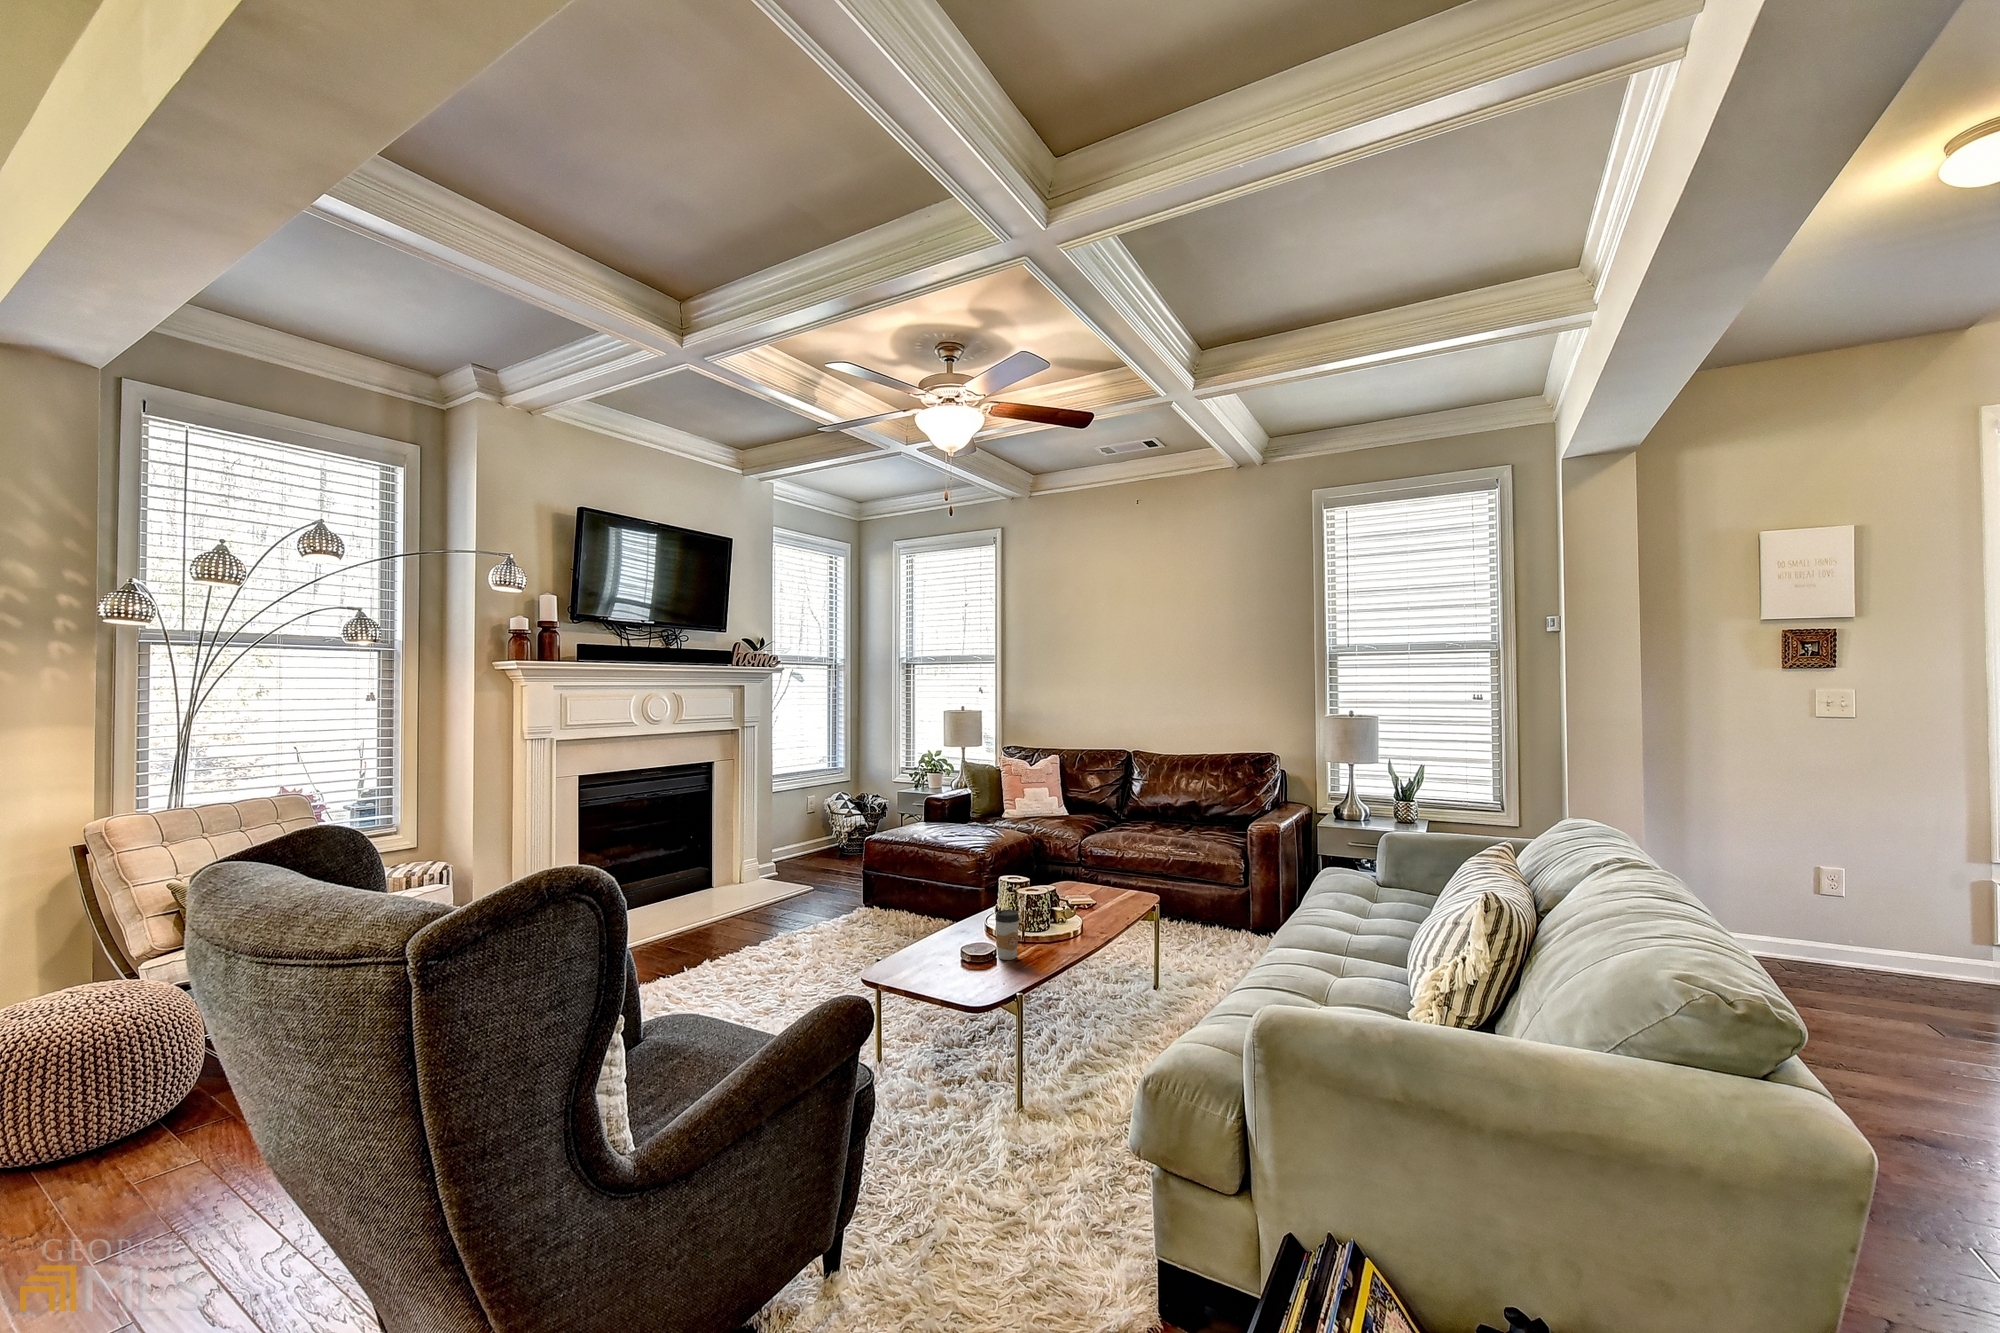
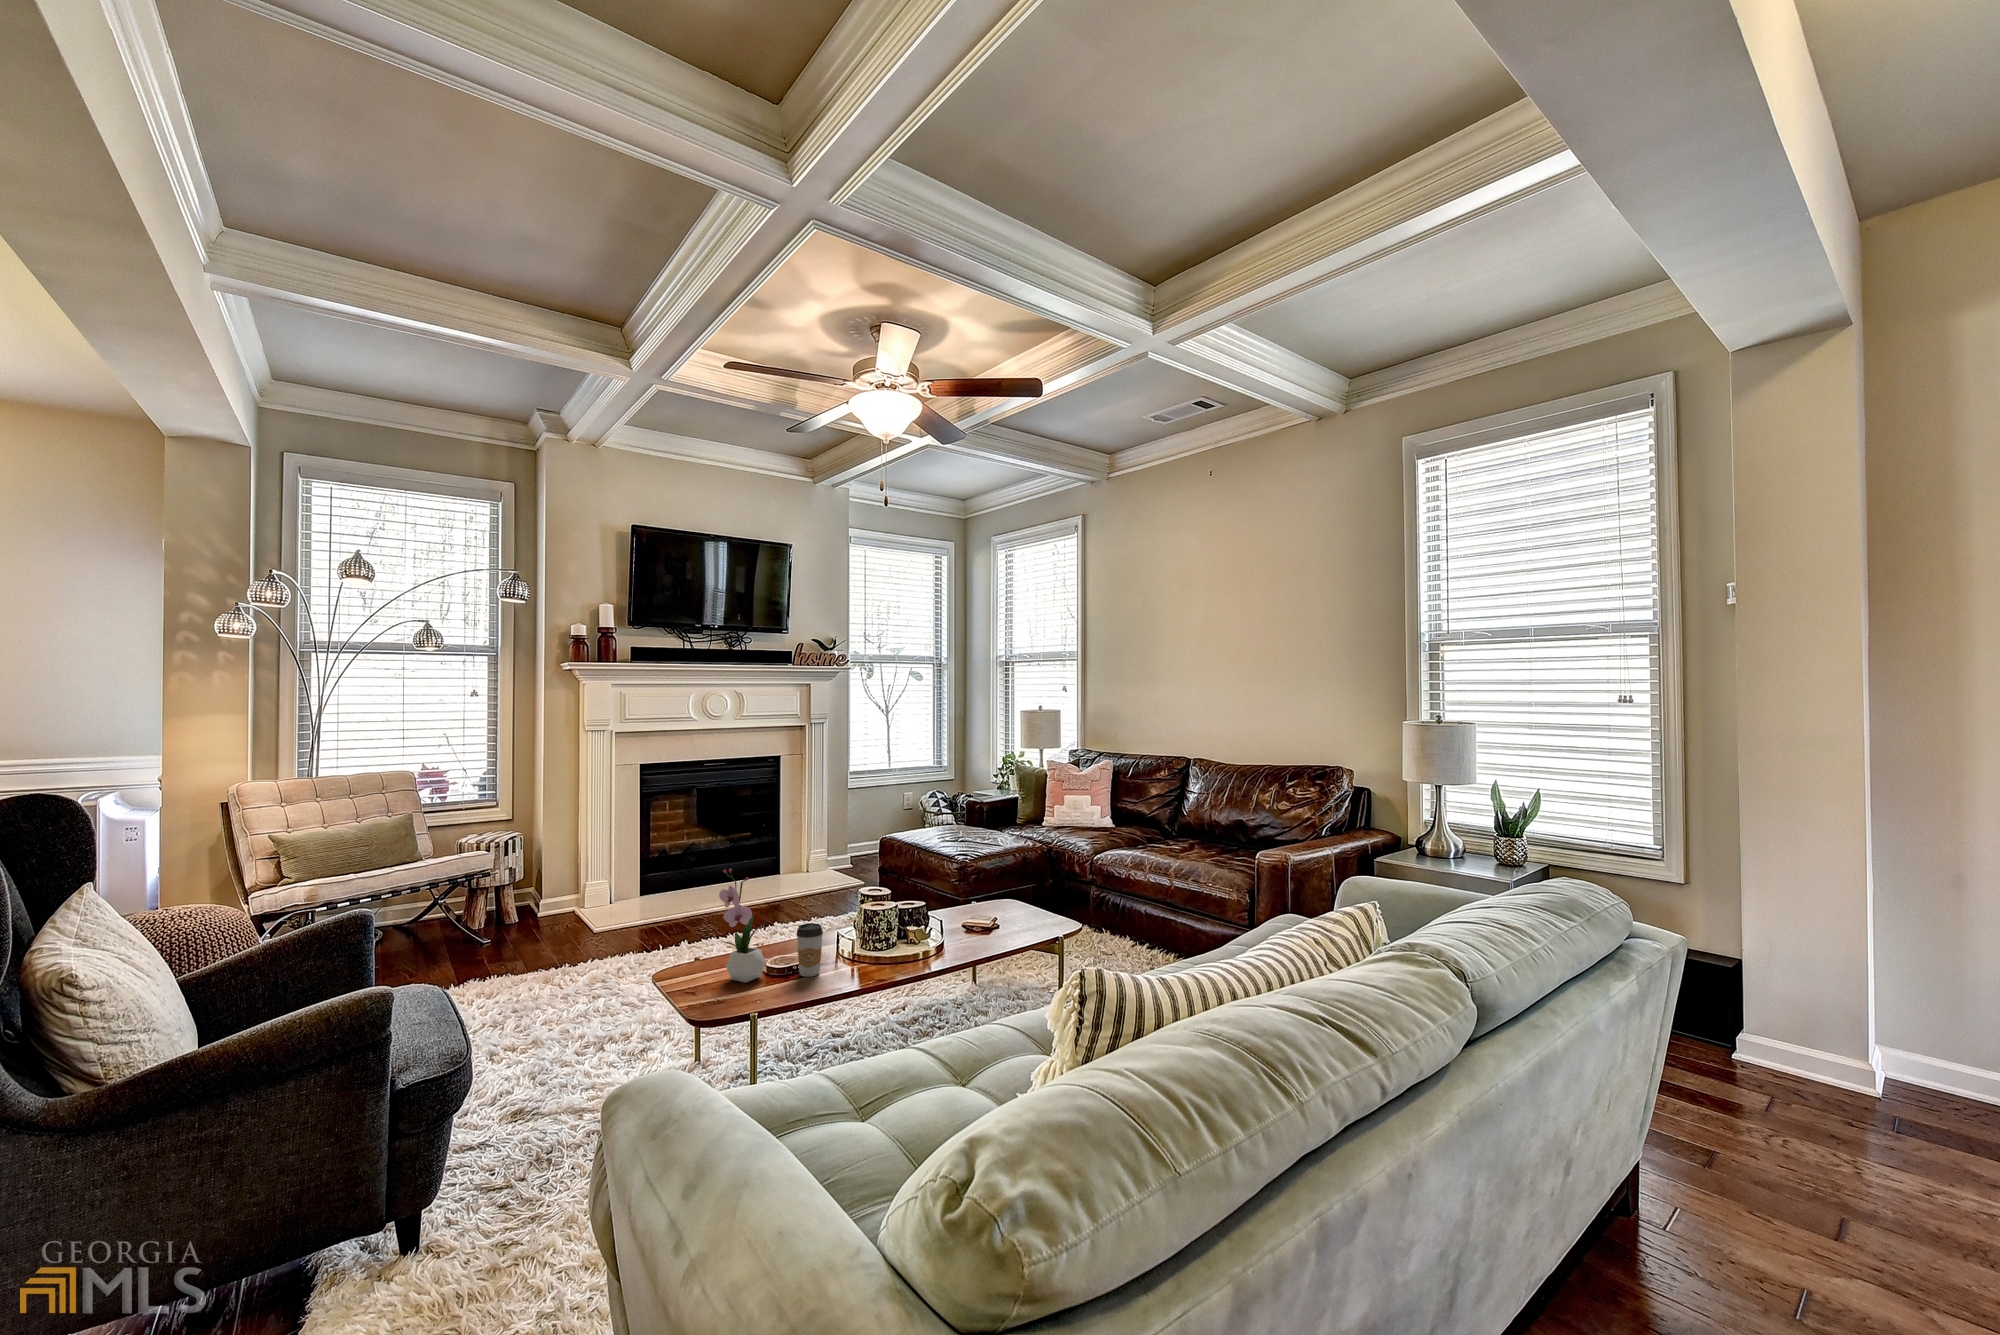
flower arrangement: none [939,863,975,971] -> present [719,869,770,983]

